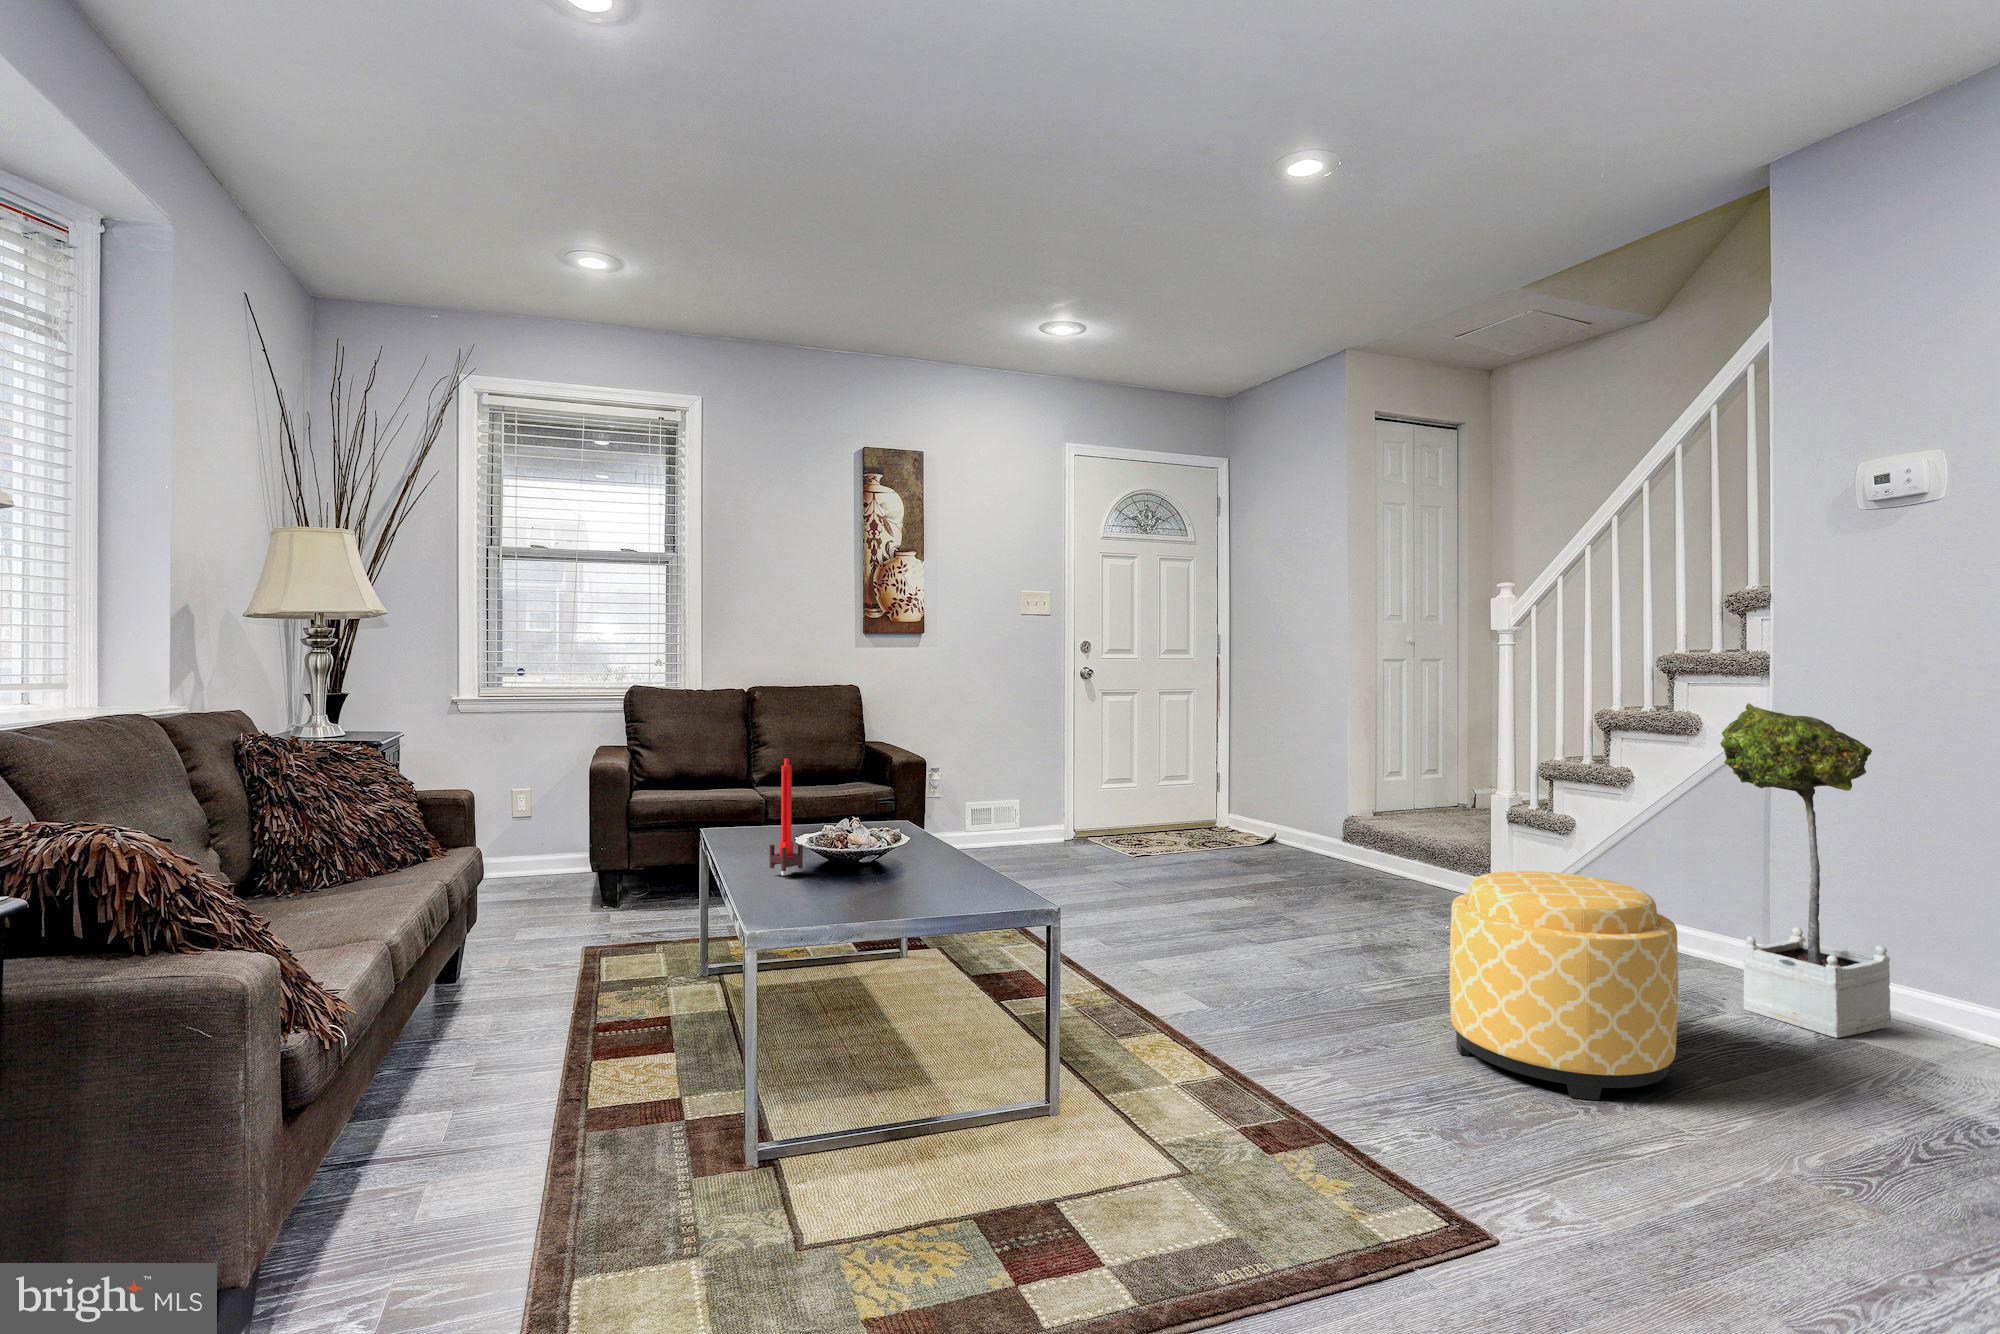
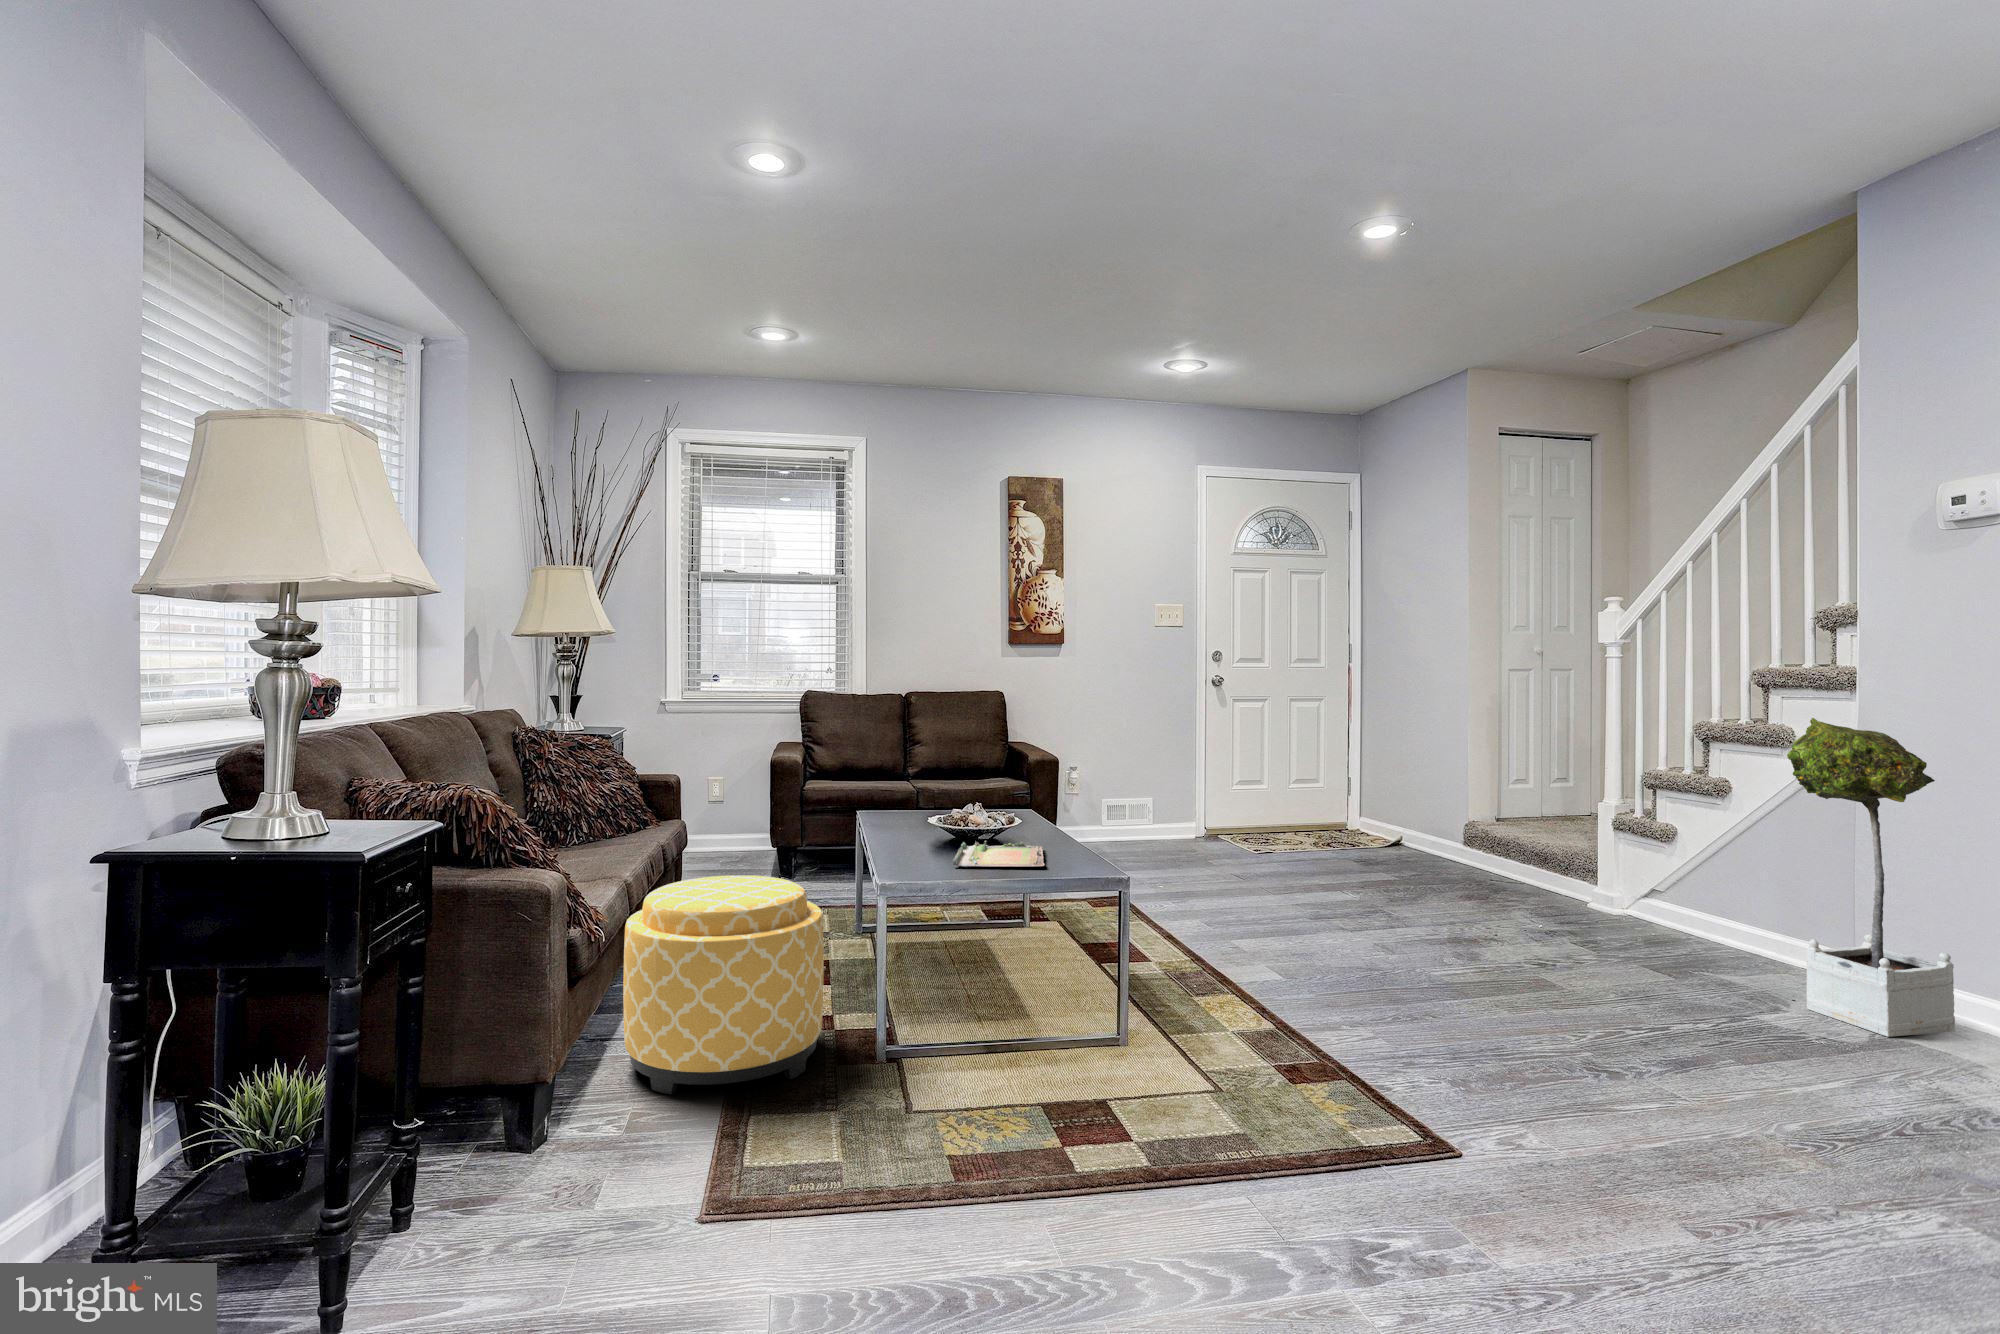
candle: present [770,759,803,876] -> none [904,753,930,847]
tray: none [839,857,955,904] -> present [953,838,1045,868]
ottoman: present [1450,871,1678,1100] -> present [623,876,824,1094]

